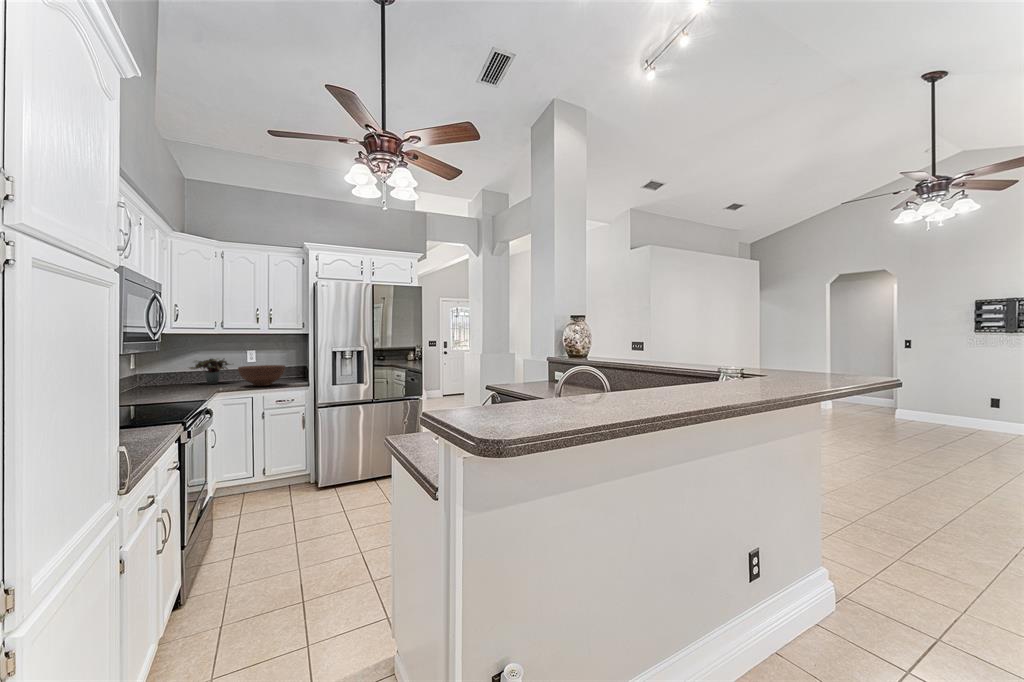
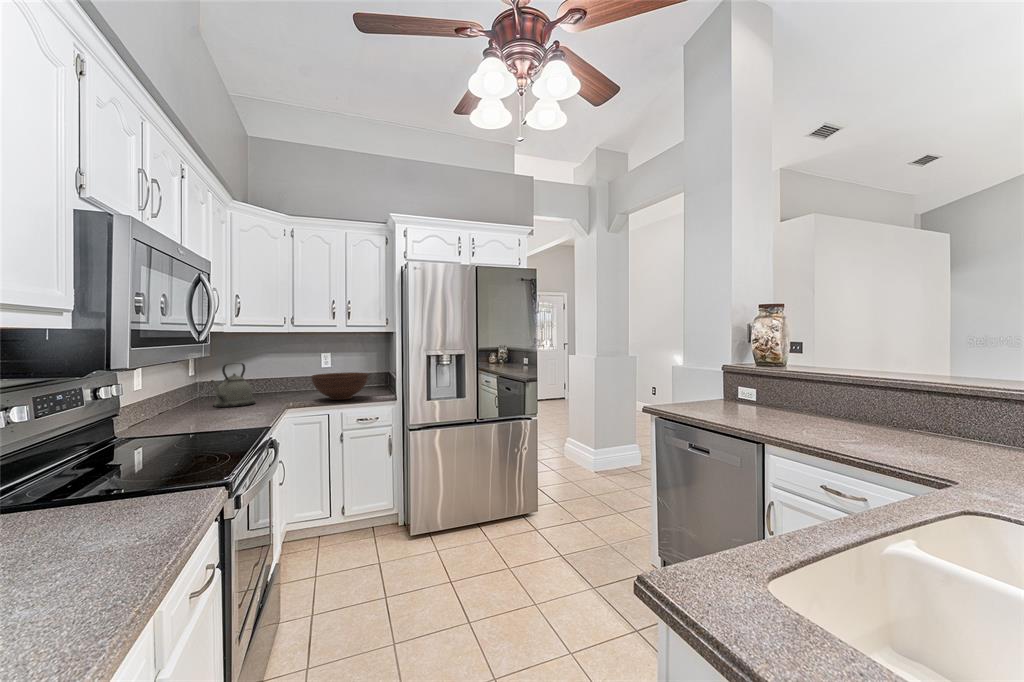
kettle: none [154,357,191,391] -> present [211,363,256,407]
potted plant: present [190,359,230,384] -> none [253,363,309,395]

